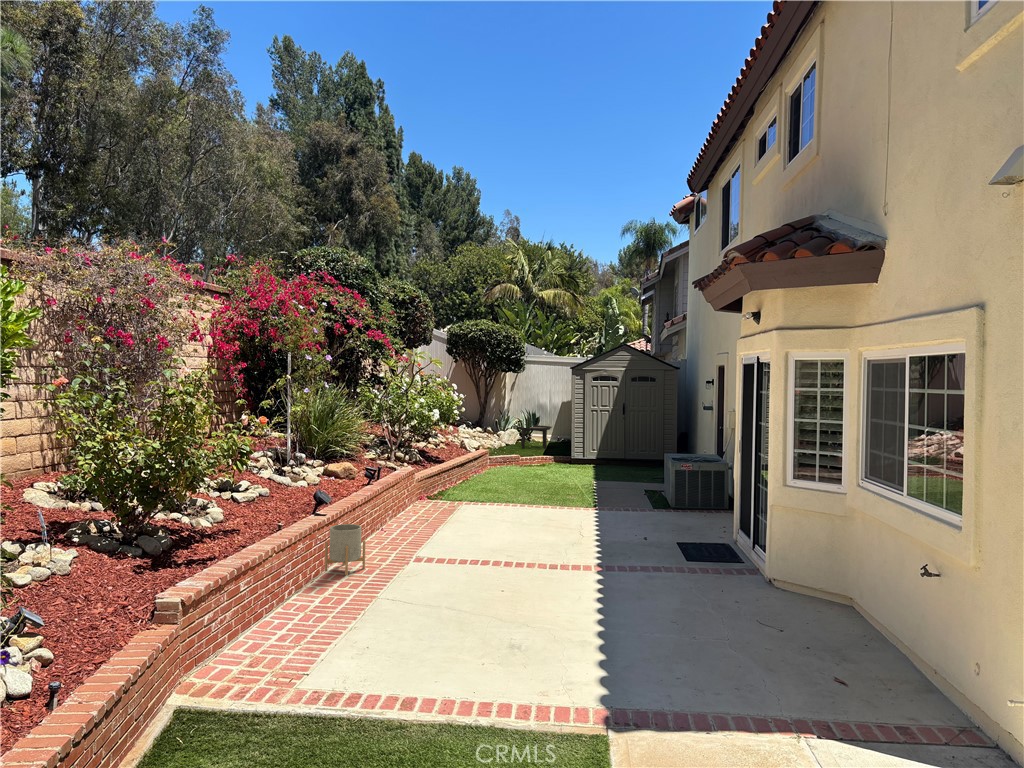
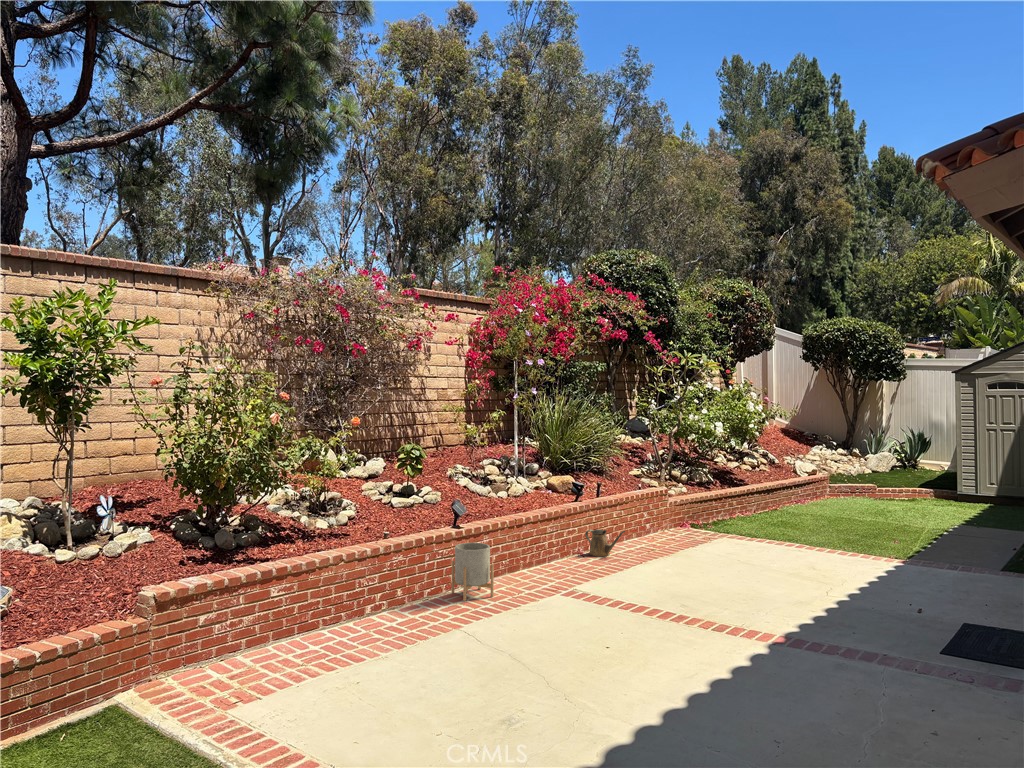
round table: present [517,425,552,449] -> none [895,448,950,481]
watering can: none [382,503,421,527] -> present [585,529,625,557]

